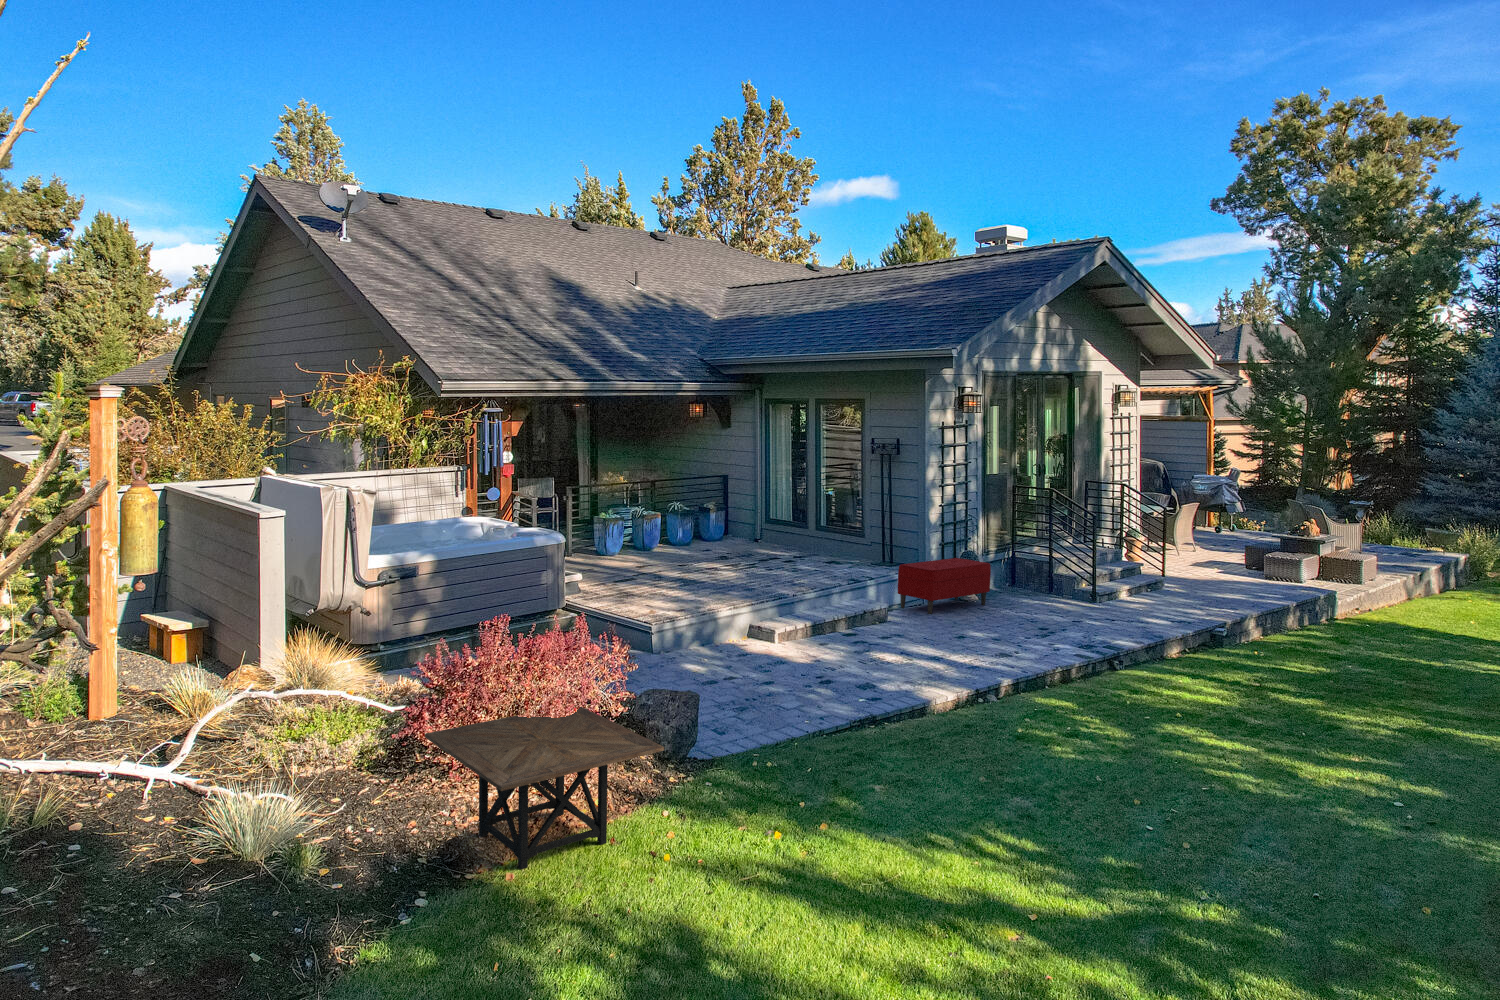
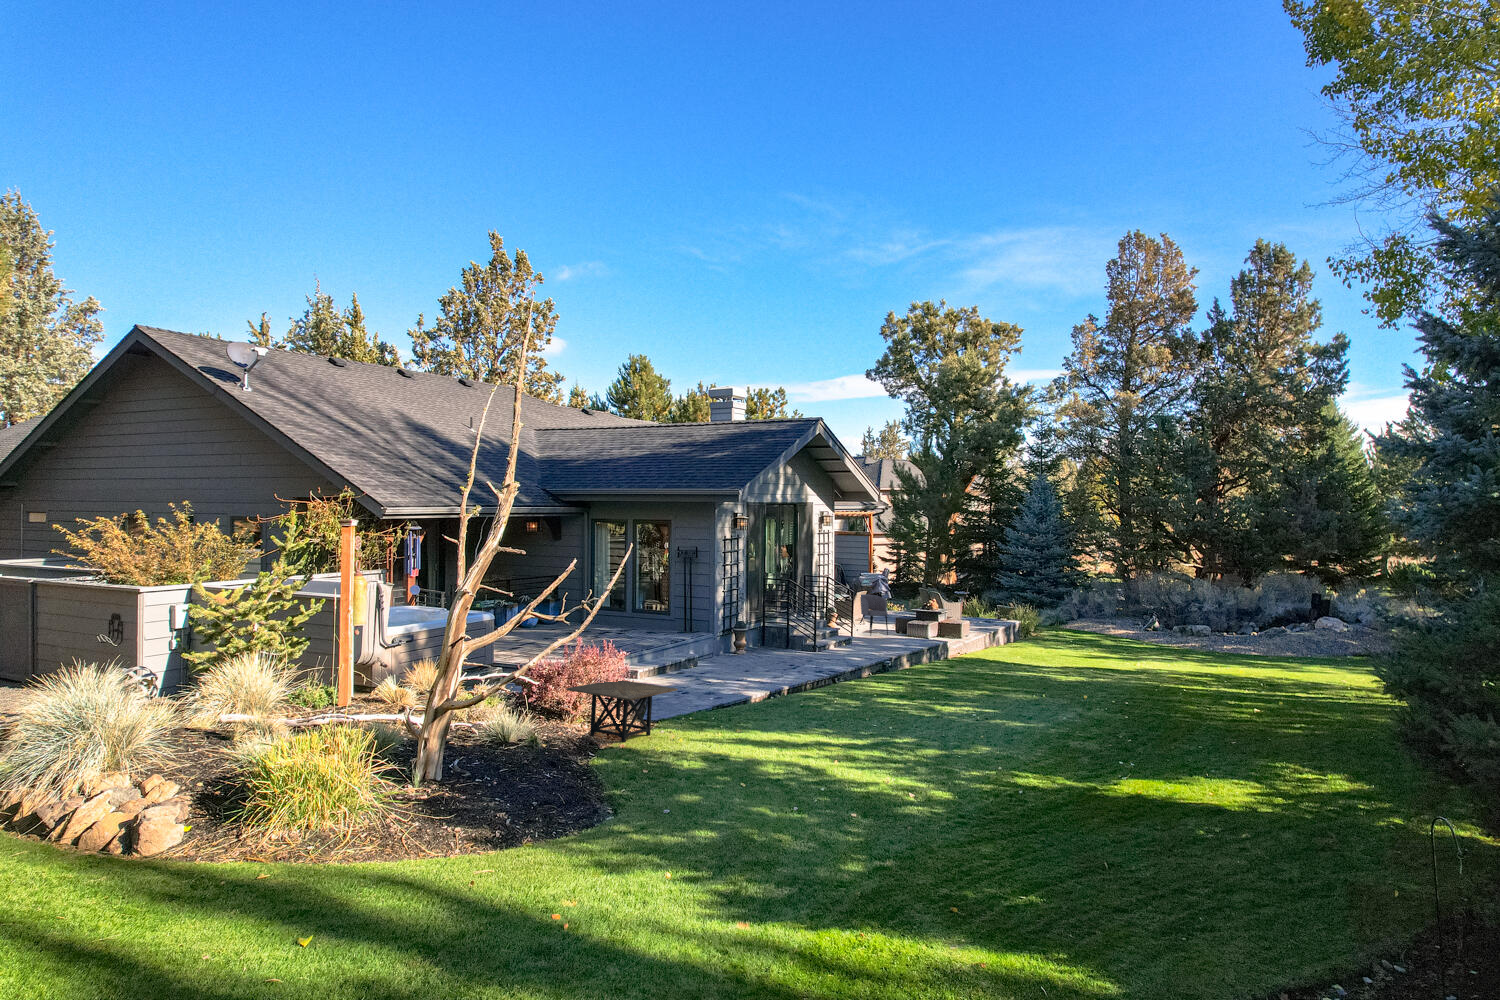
armchair: none [1174,508,1228,572] -> present [857,594,888,636]
bench: present [898,558,991,614] -> none [701,625,756,659]

